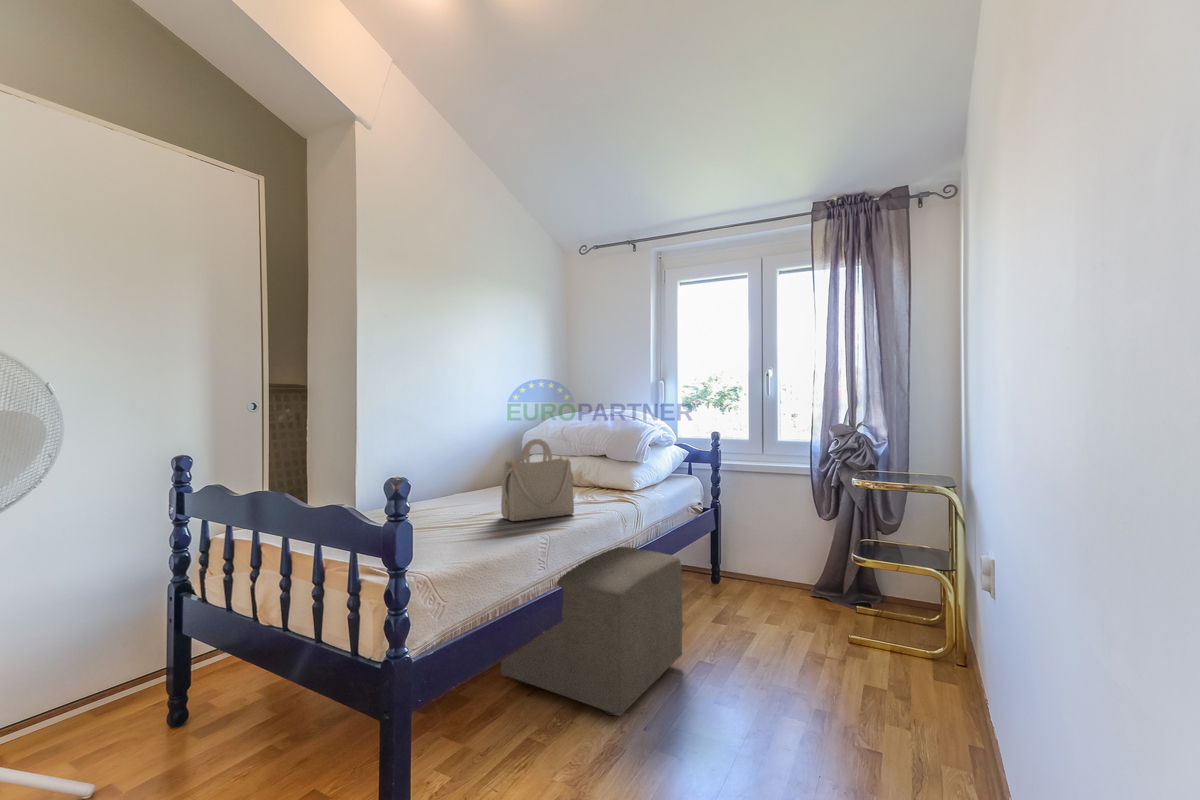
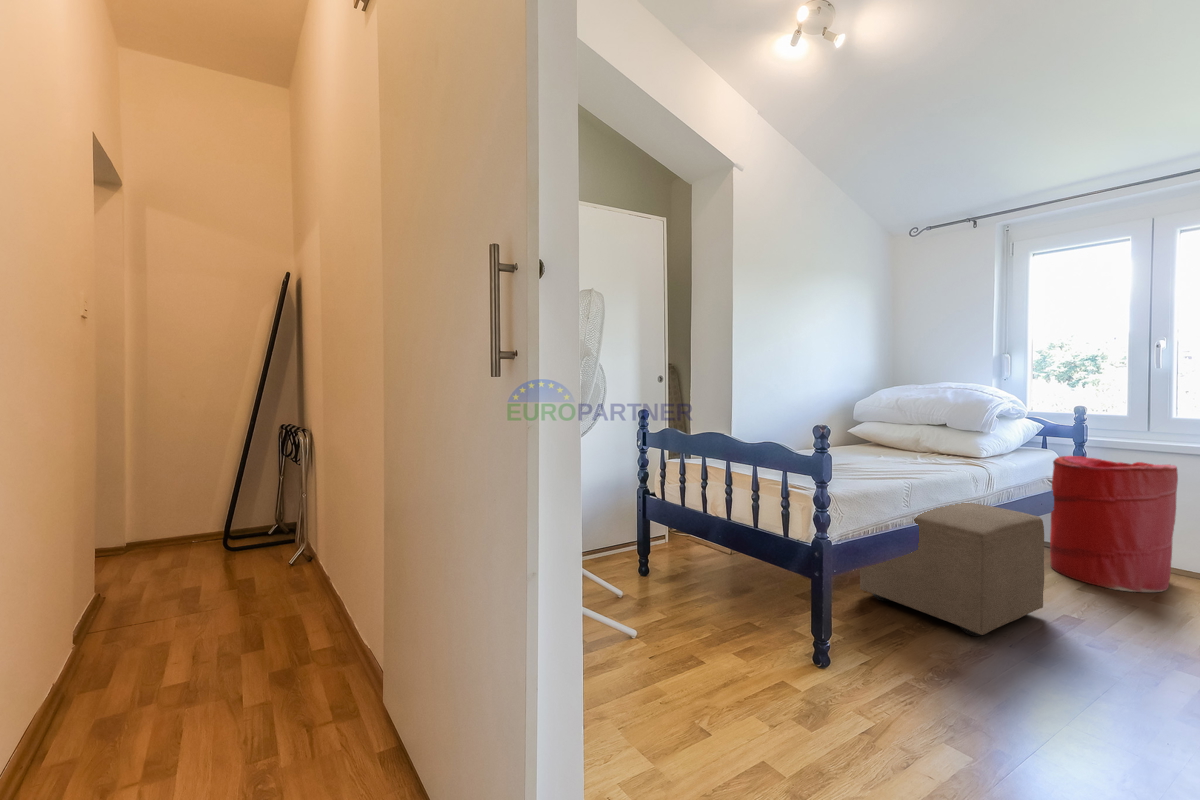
handbag: present [501,439,574,521] -> none [858,405,926,470]
laundry hamper: none [694,481,781,613] -> present [1050,456,1178,592]

